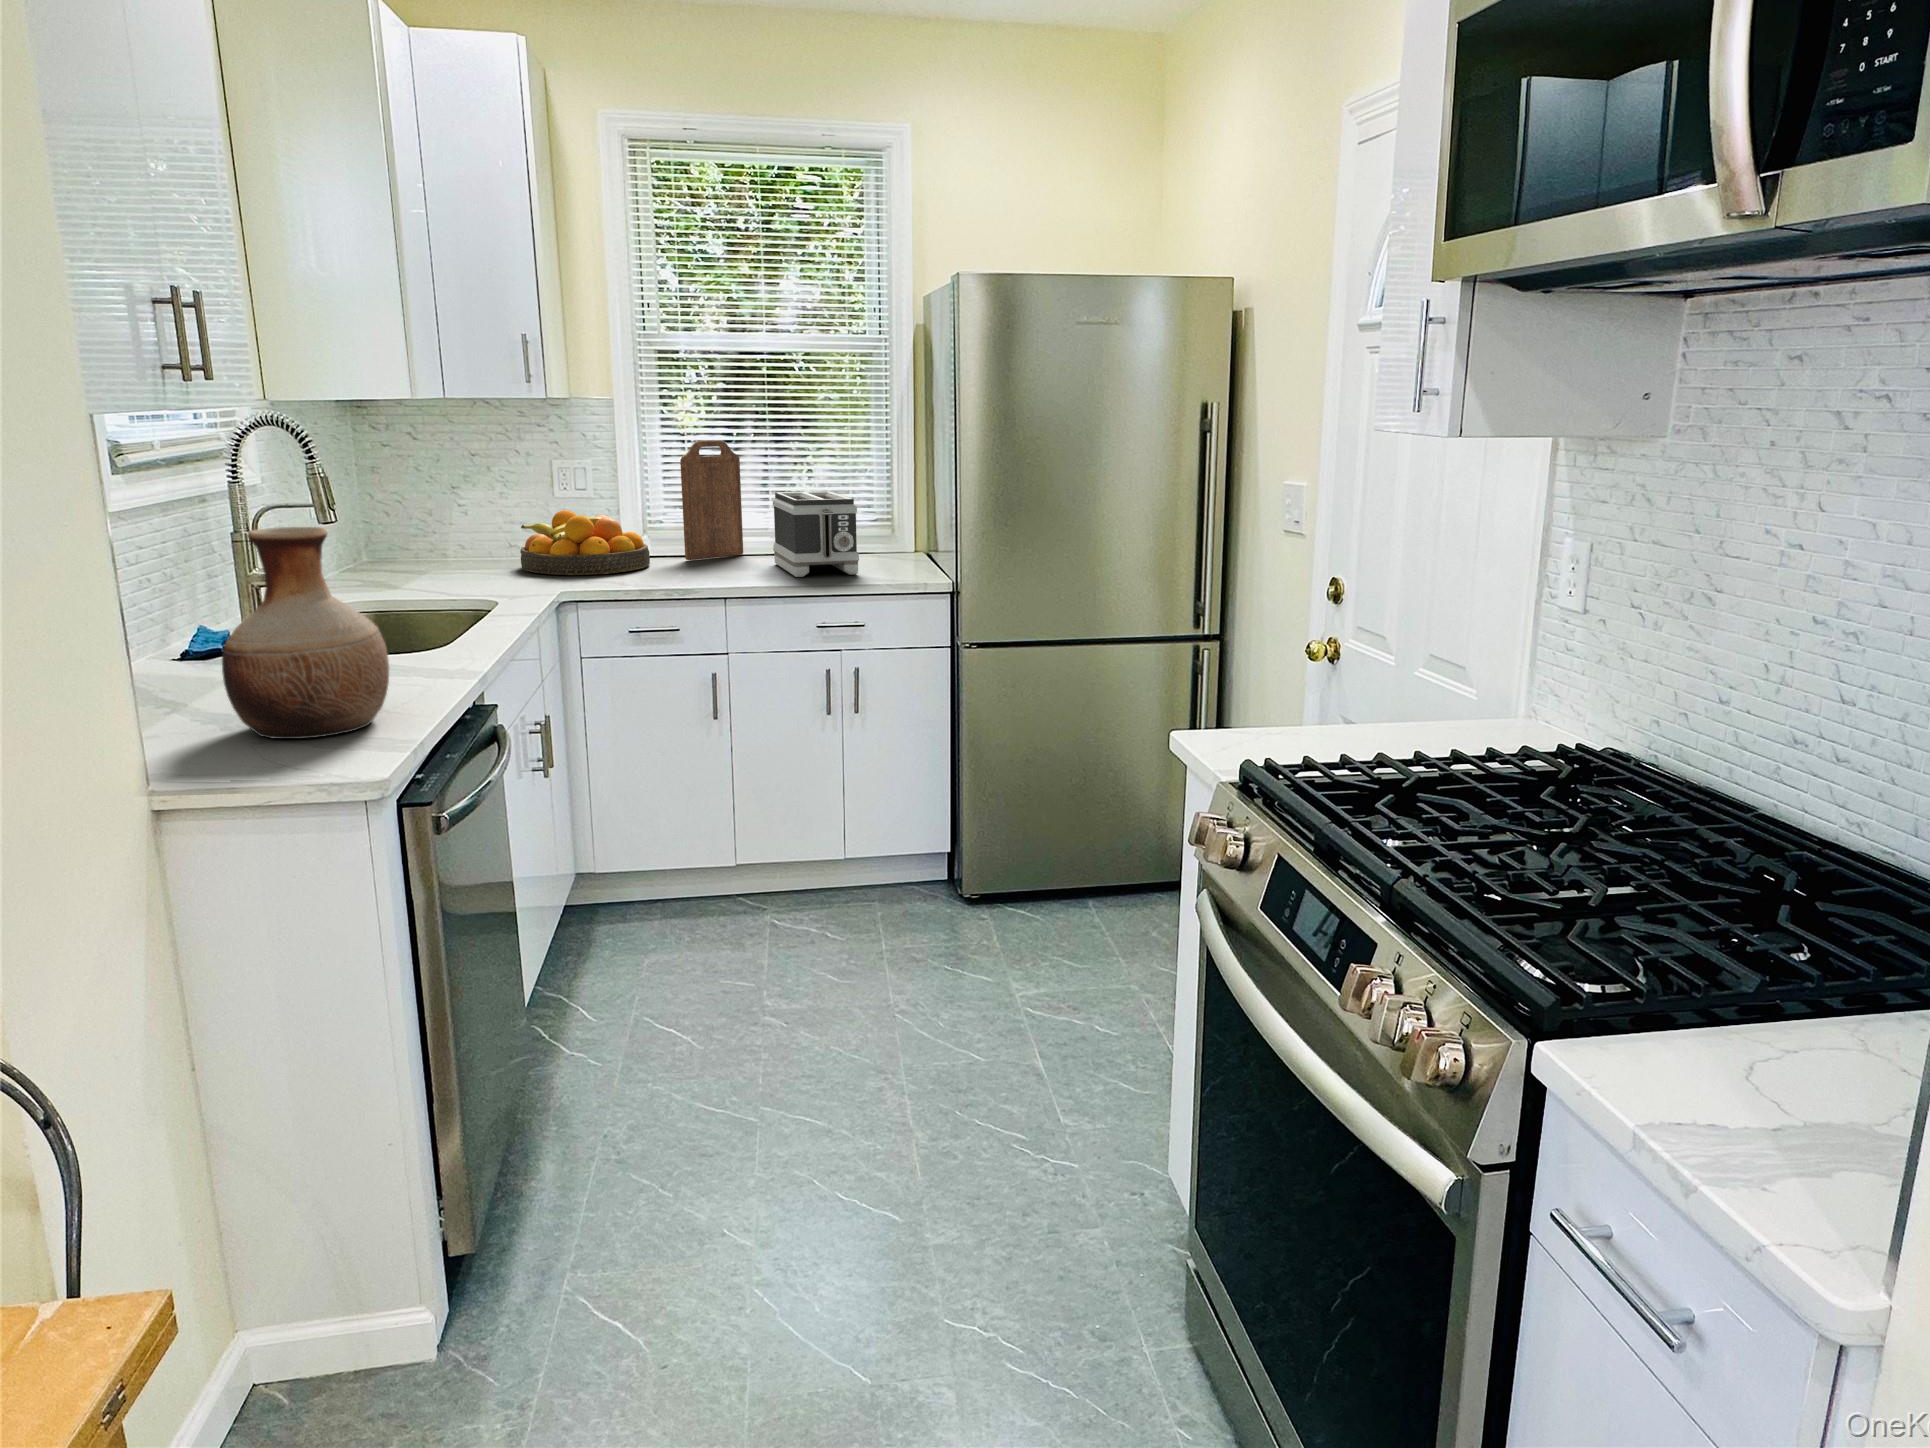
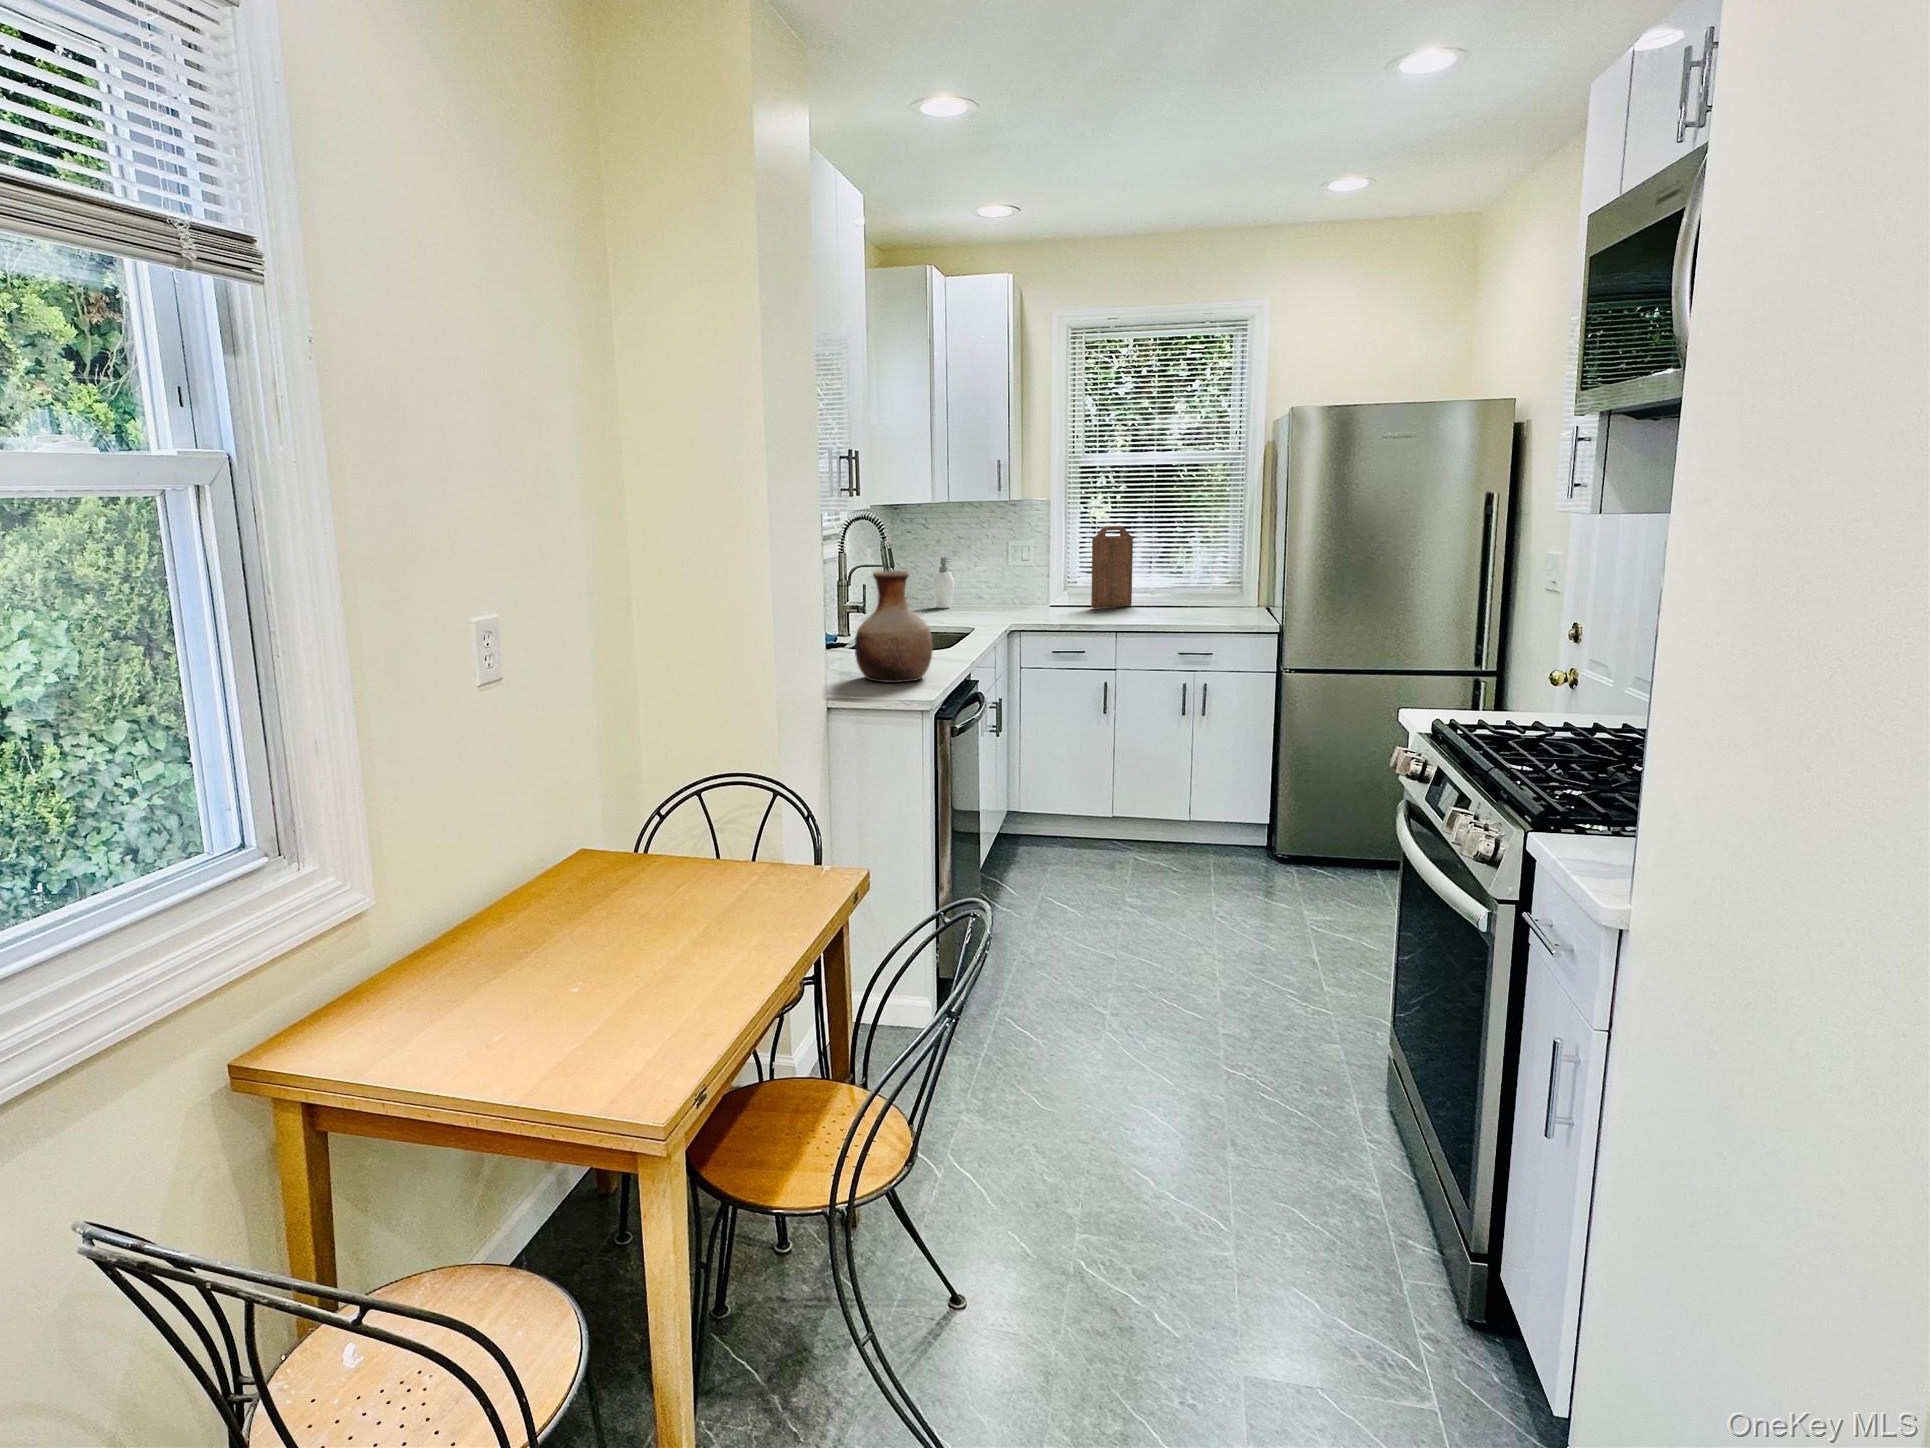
soap dispenser: none [430,488,467,567] -> present [932,557,954,608]
toaster: present [773,491,859,577] -> none [1153,561,1213,620]
fruit bowl: present [520,510,650,575] -> none [986,573,1068,614]

